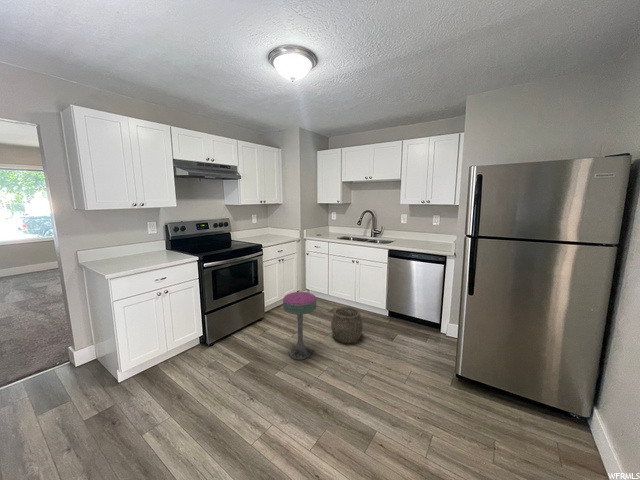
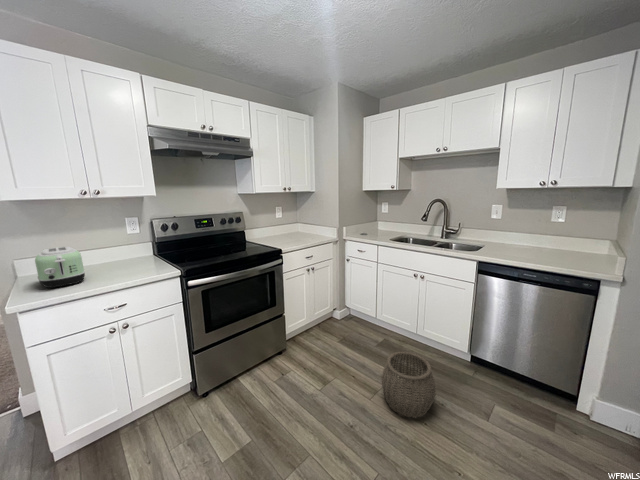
toaster: none [102,240,135,267] -> present [35,247,85,288]
bar stool: present [283,292,316,360] -> none [303,332,359,447]

